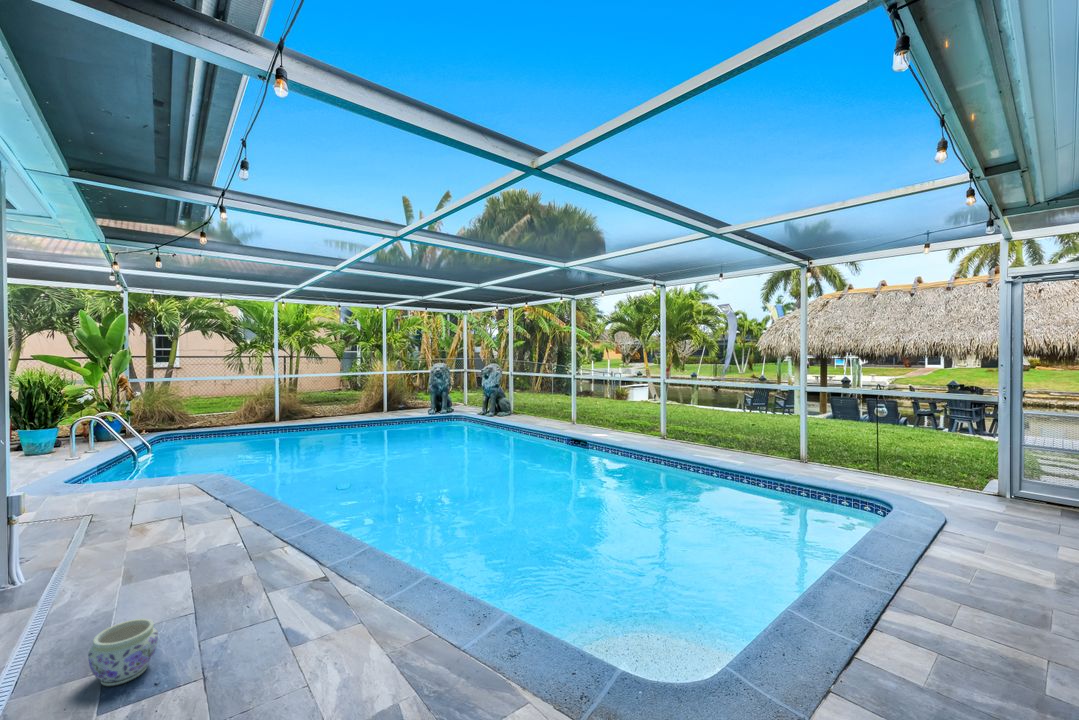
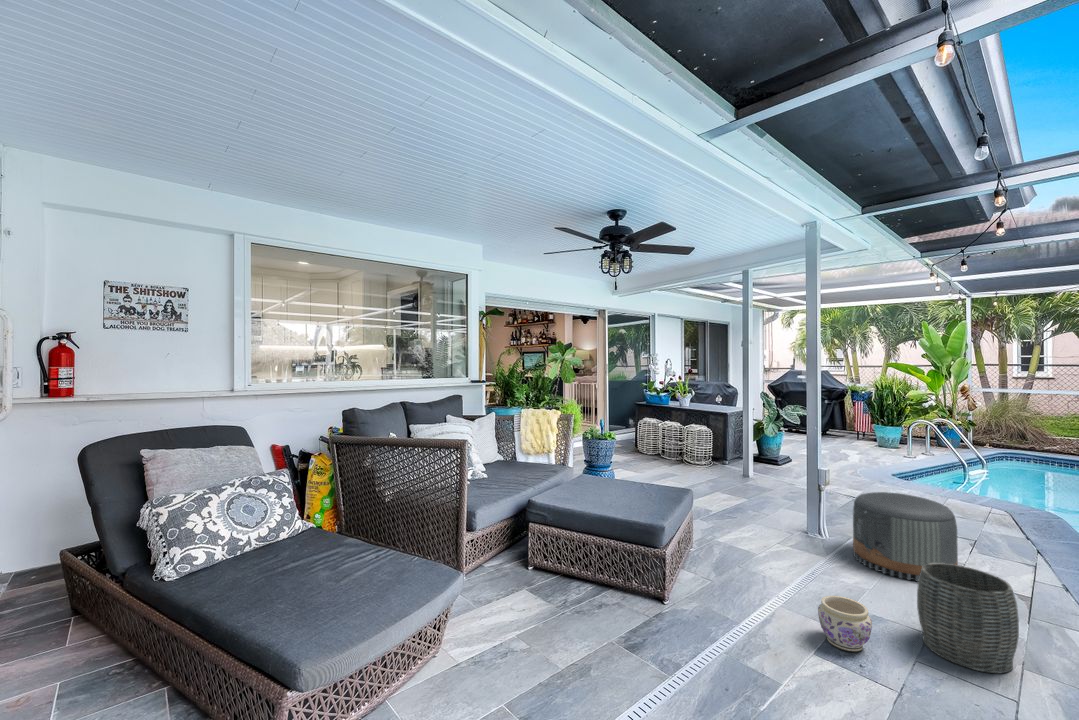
pouf: none [72,490,188,587] -> present [853,492,958,581]
woven basket: none [187,532,266,624] -> present [917,563,1019,673]

